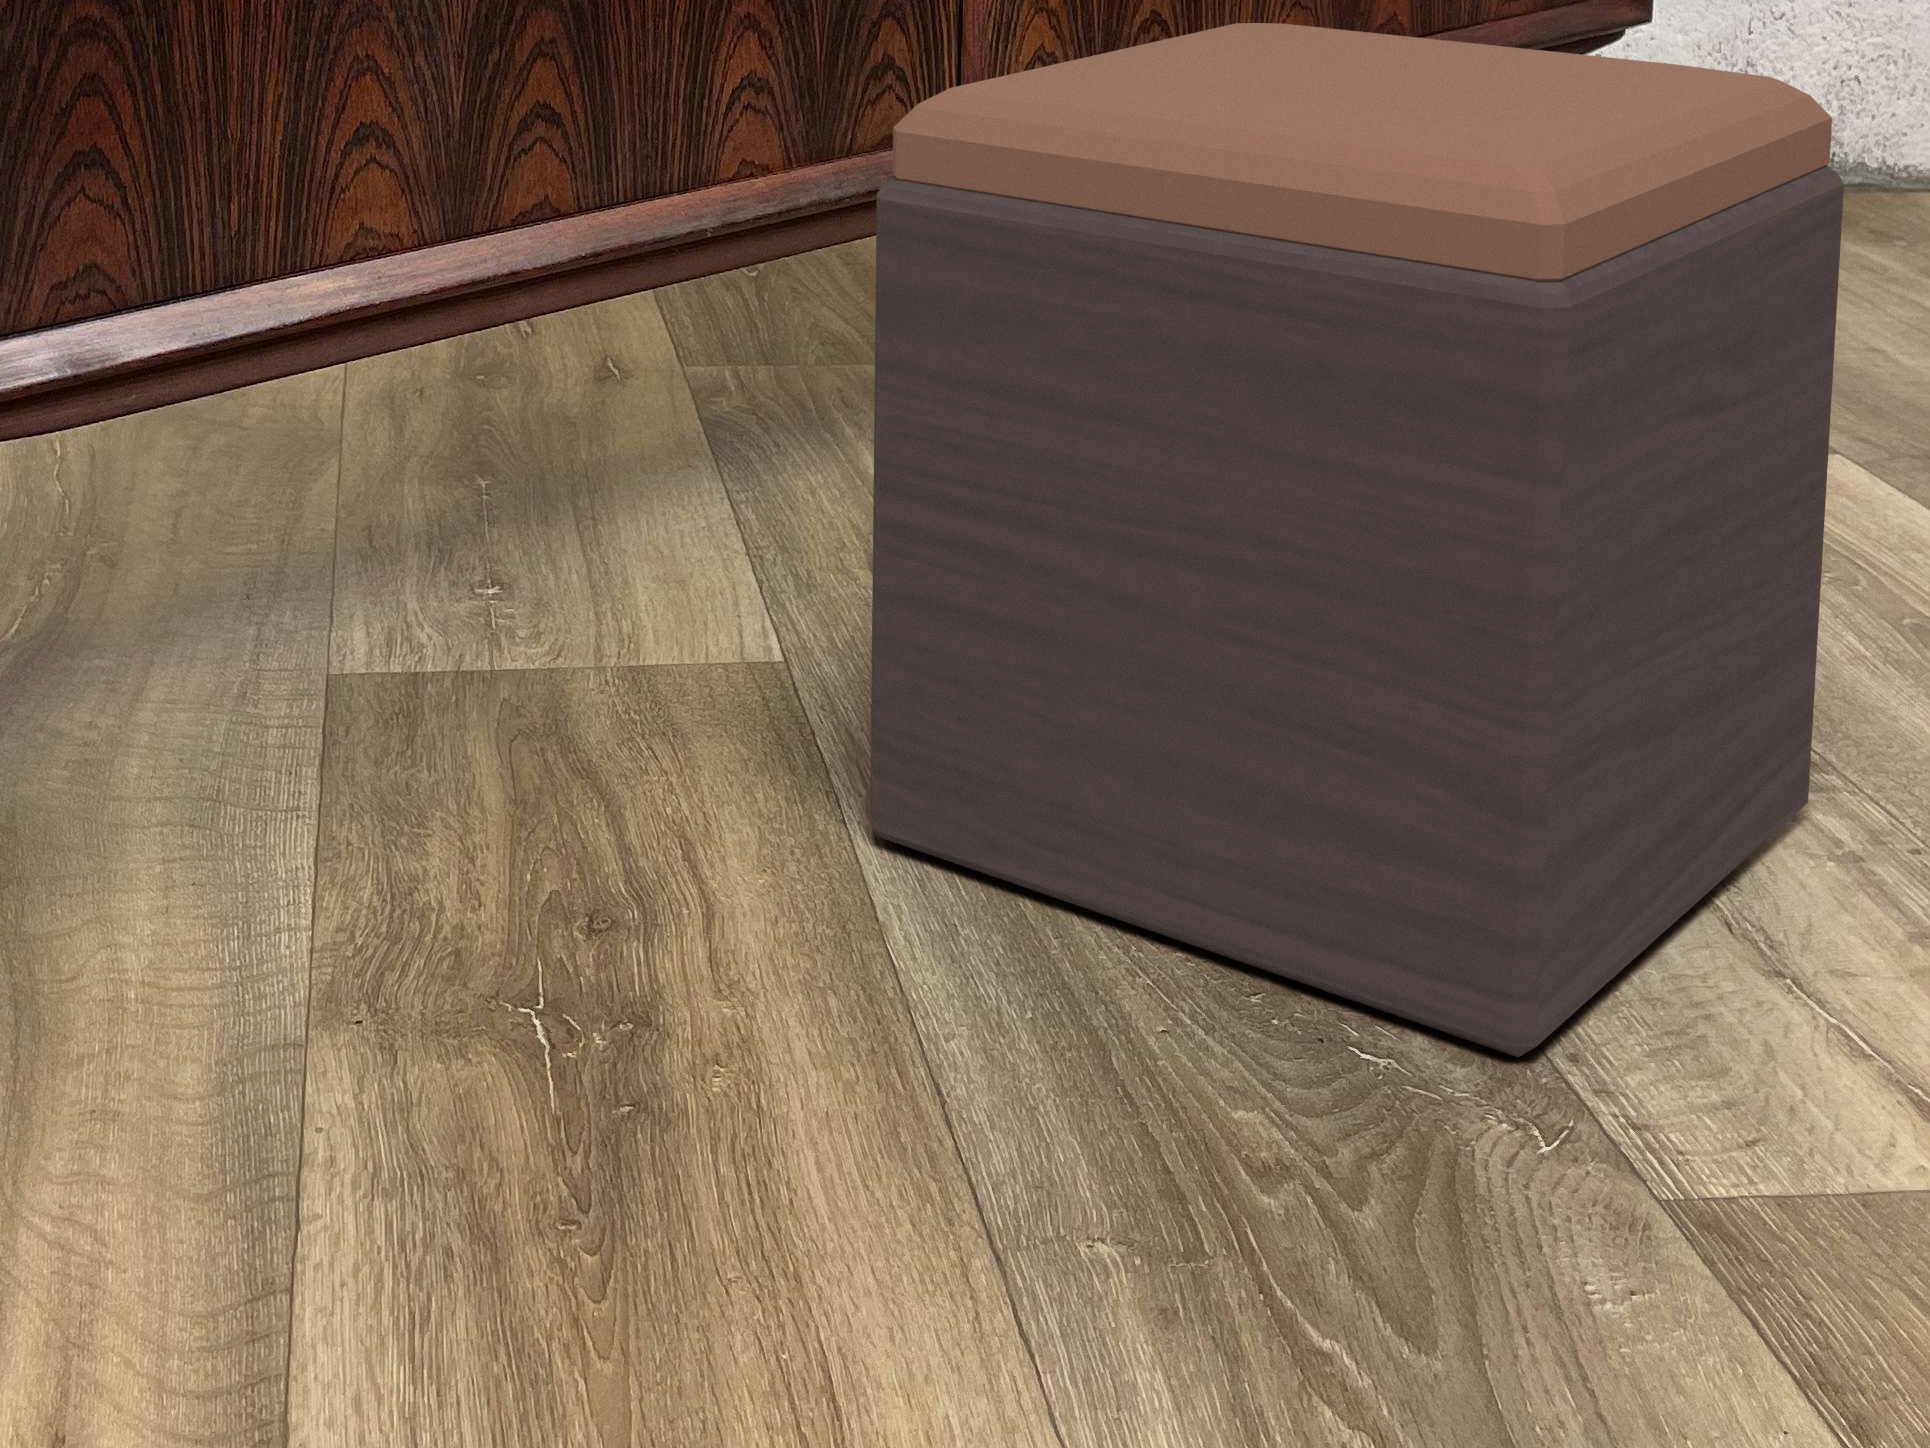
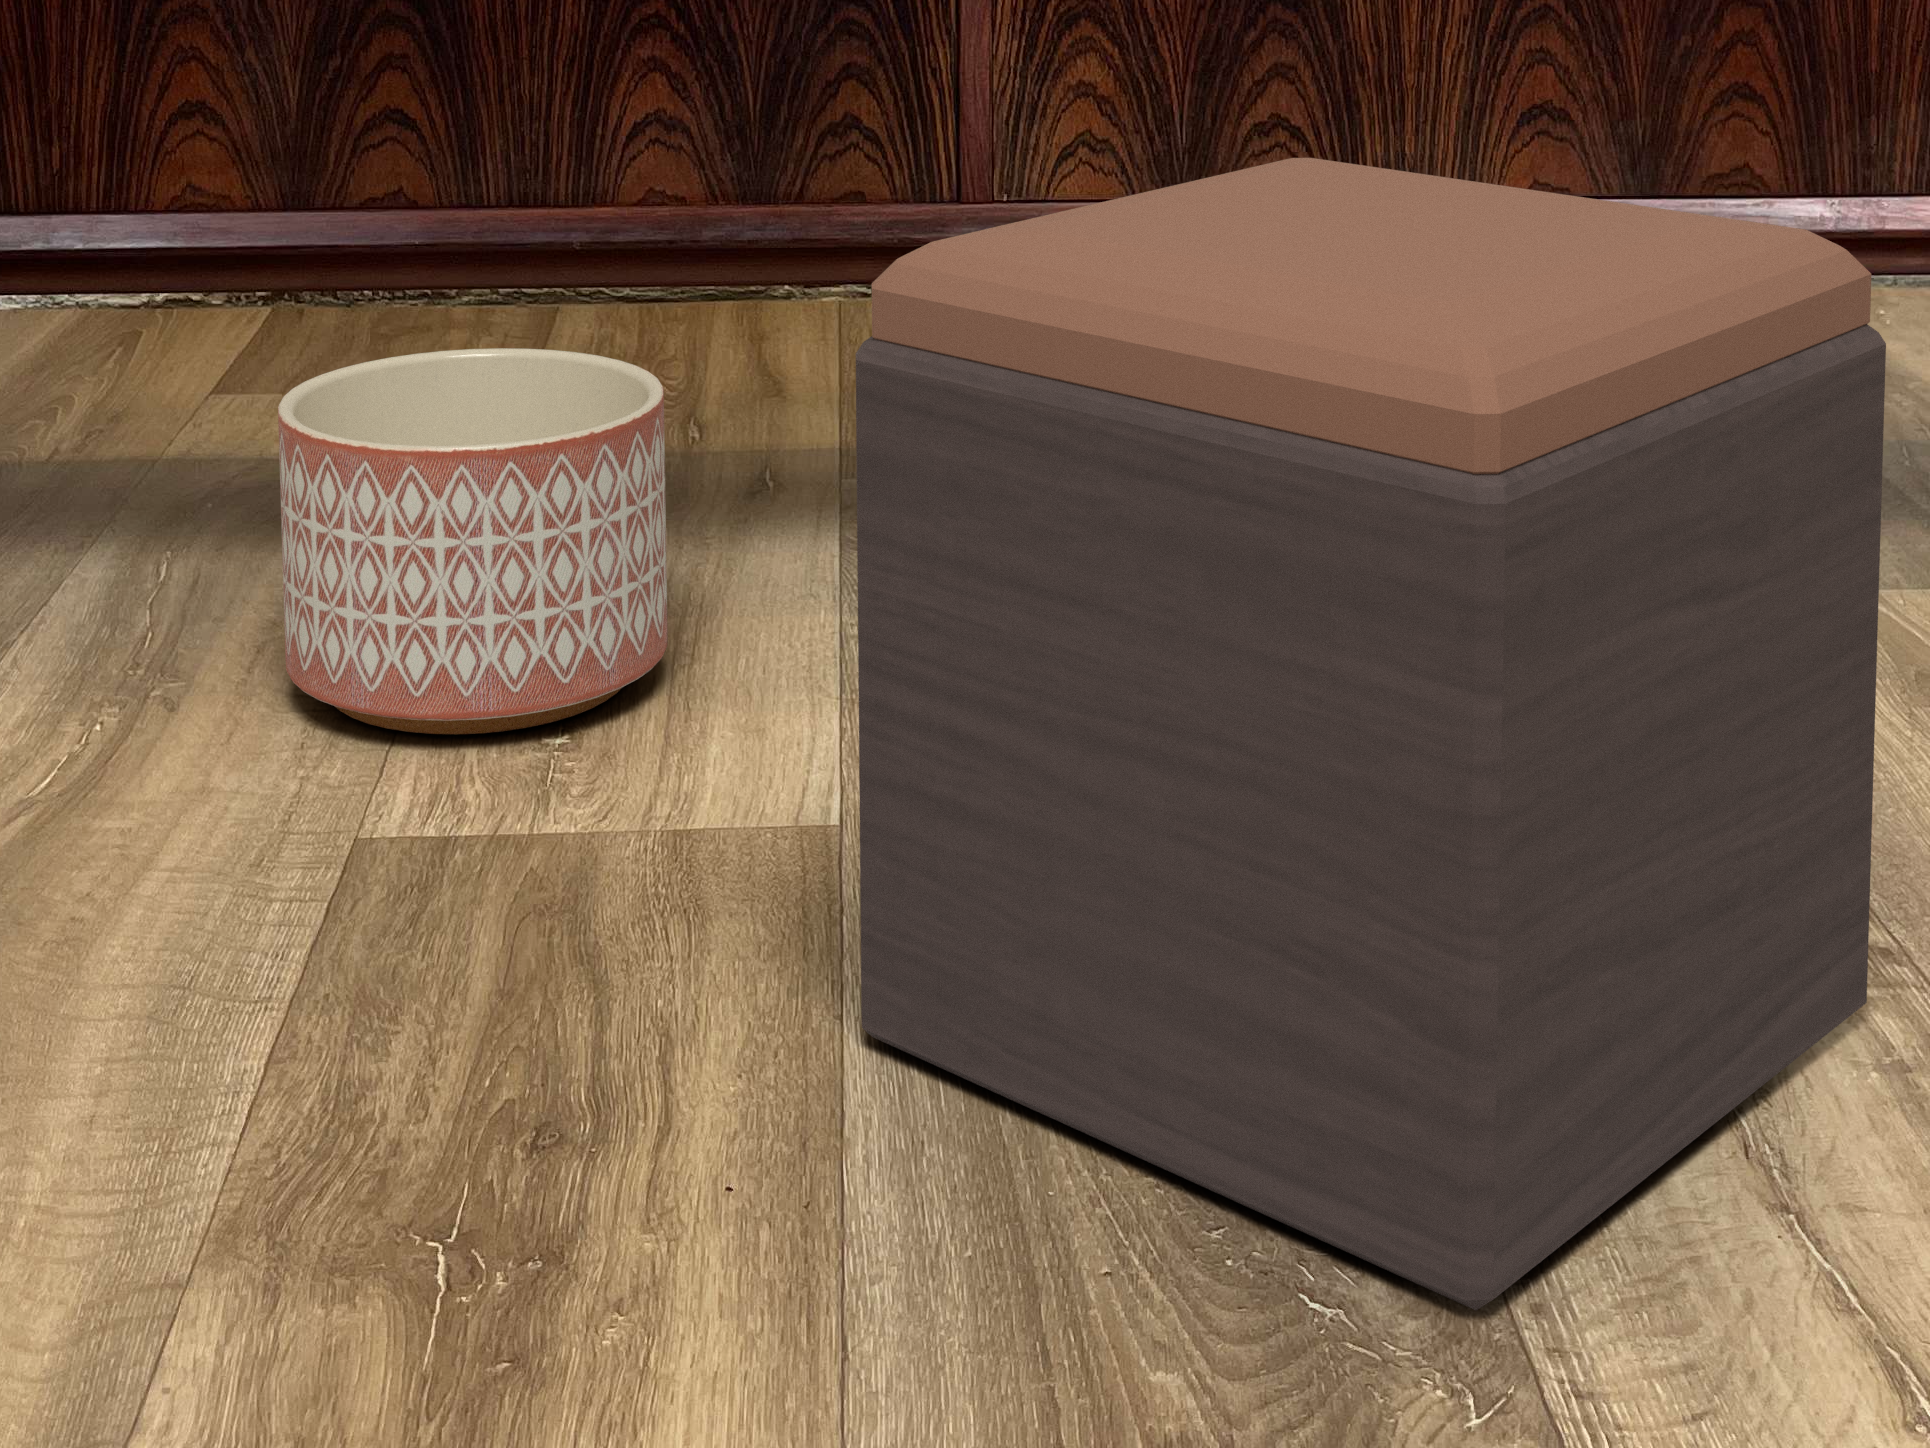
planter: none [212,228,578,587] -> present [278,348,668,734]

